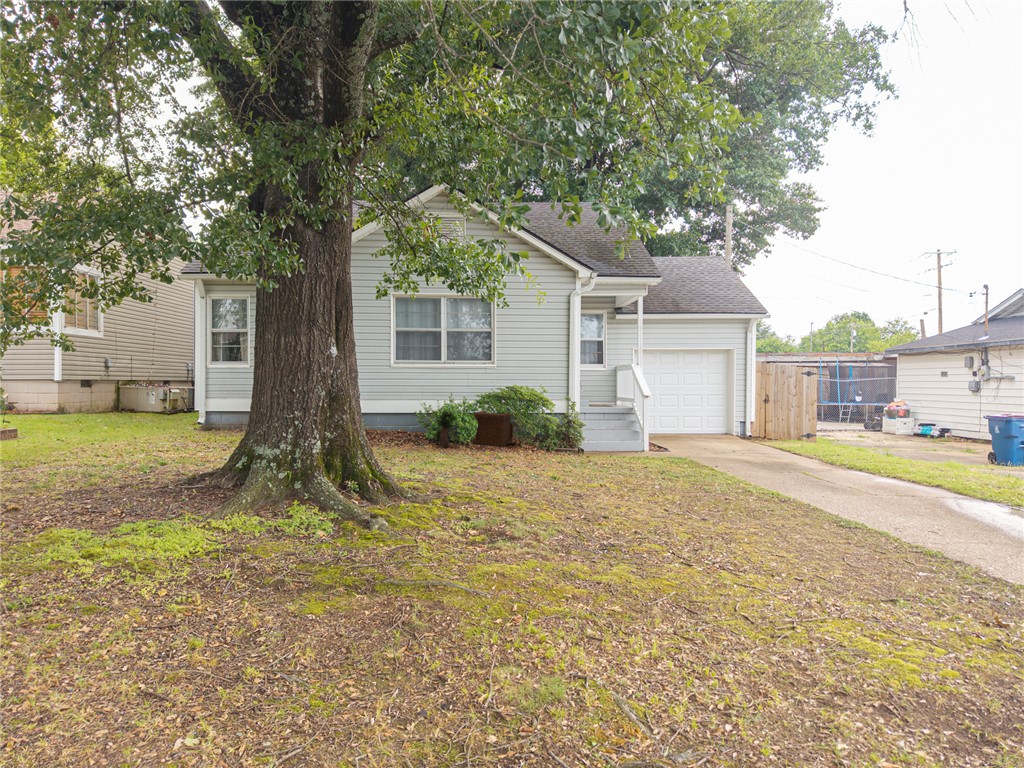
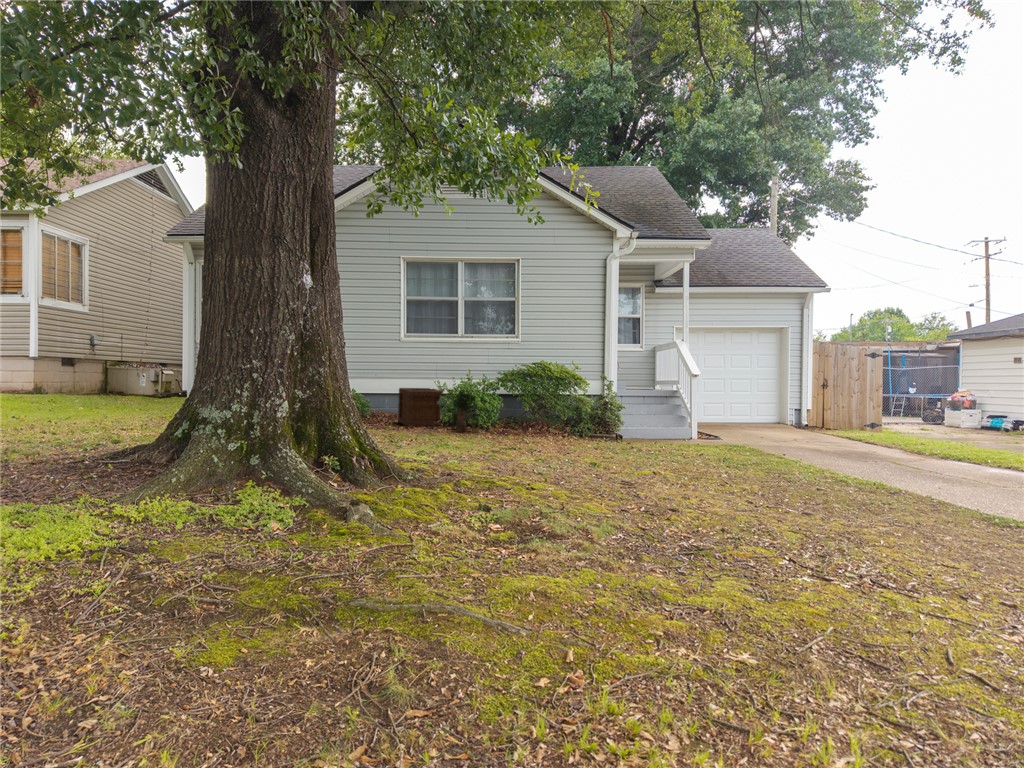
wooden crate: present [473,411,514,446] -> present [398,388,443,426]

